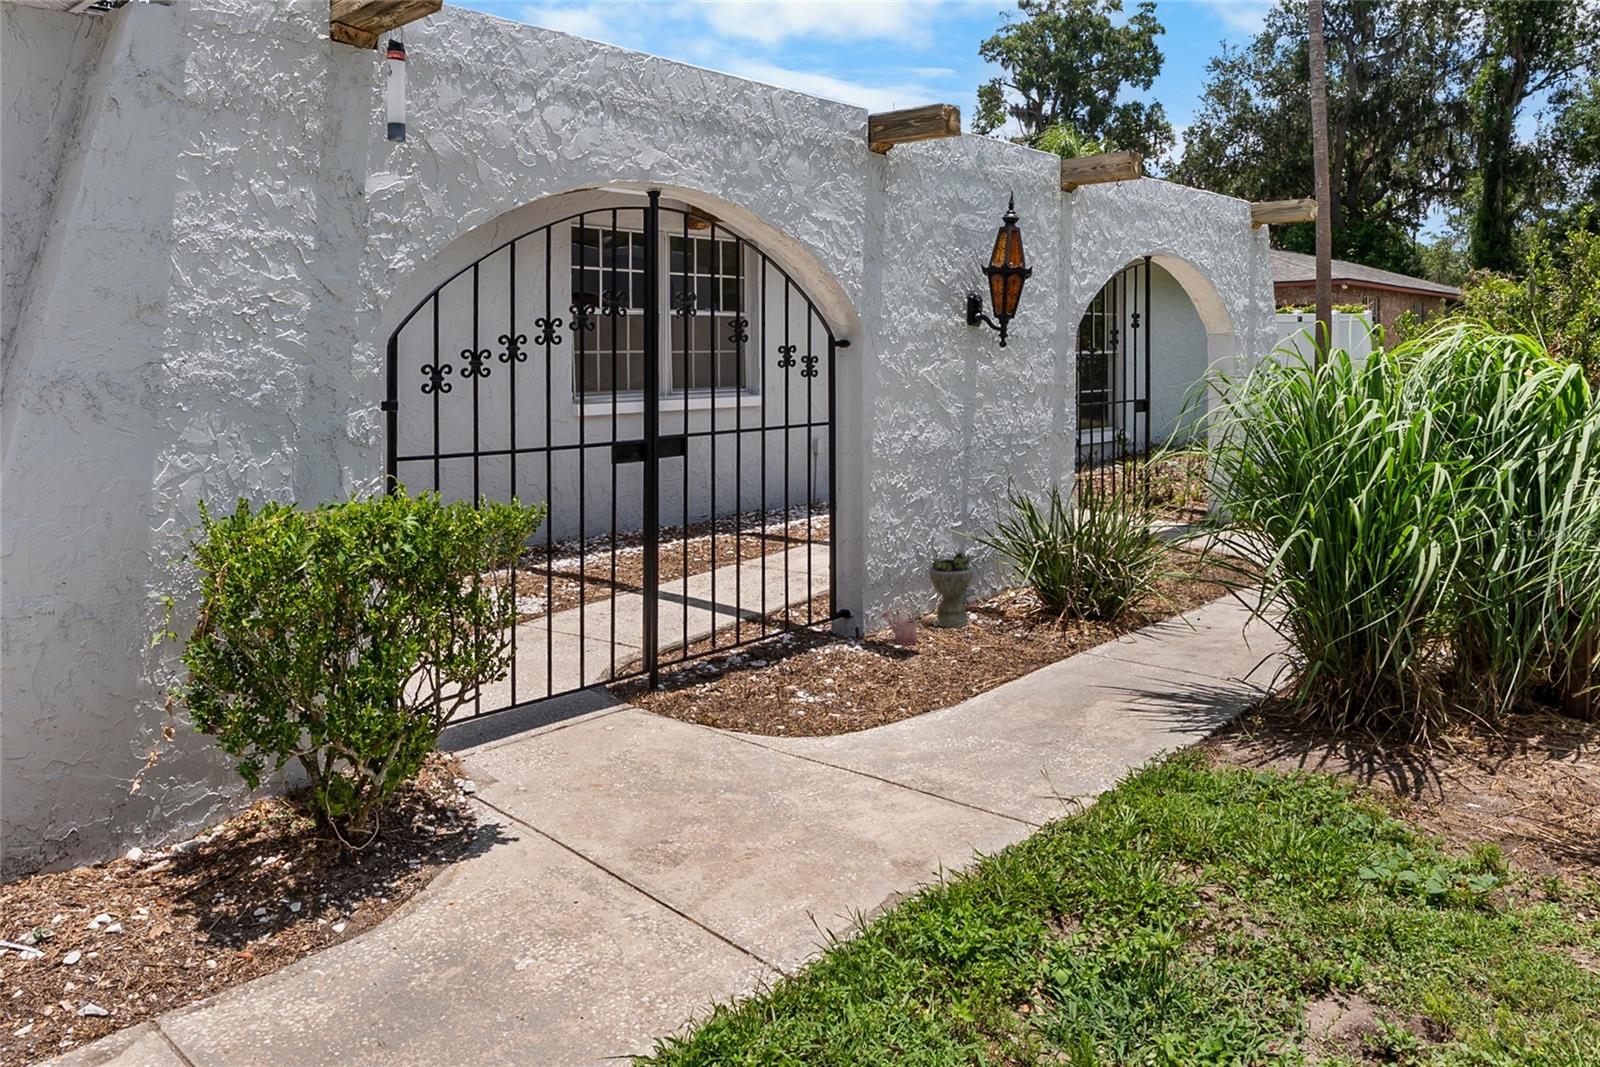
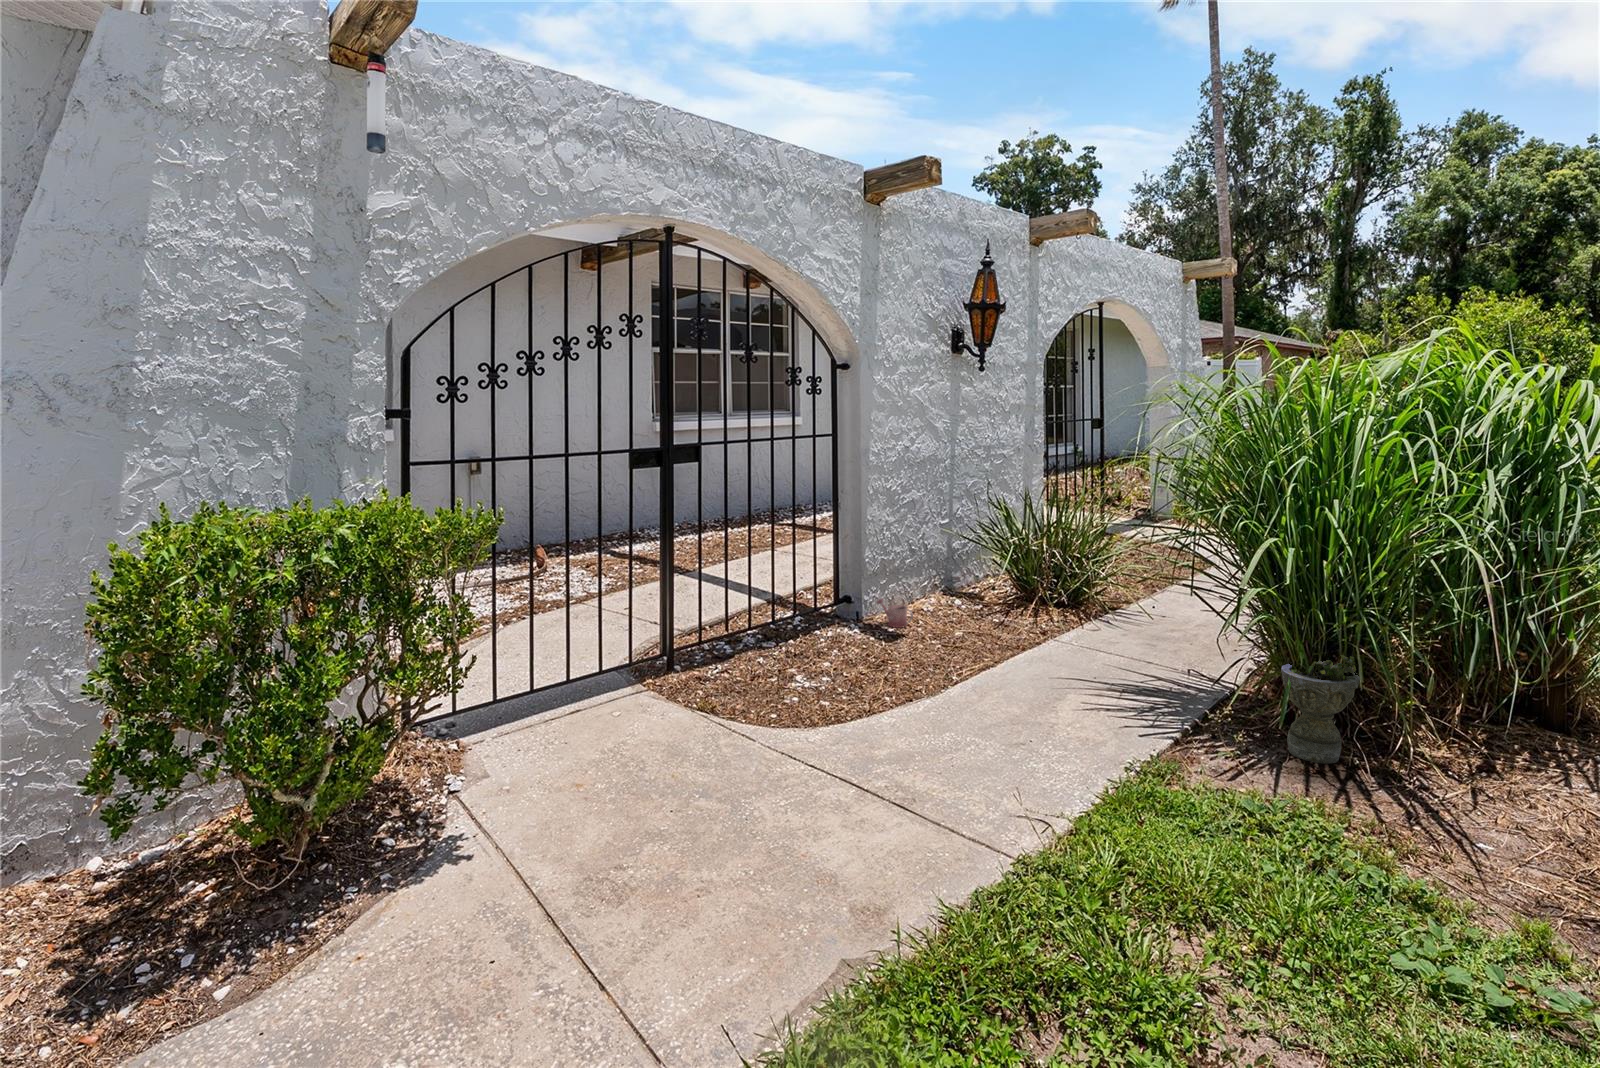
planter: present [929,552,973,628] -> present [1281,655,1360,764]

